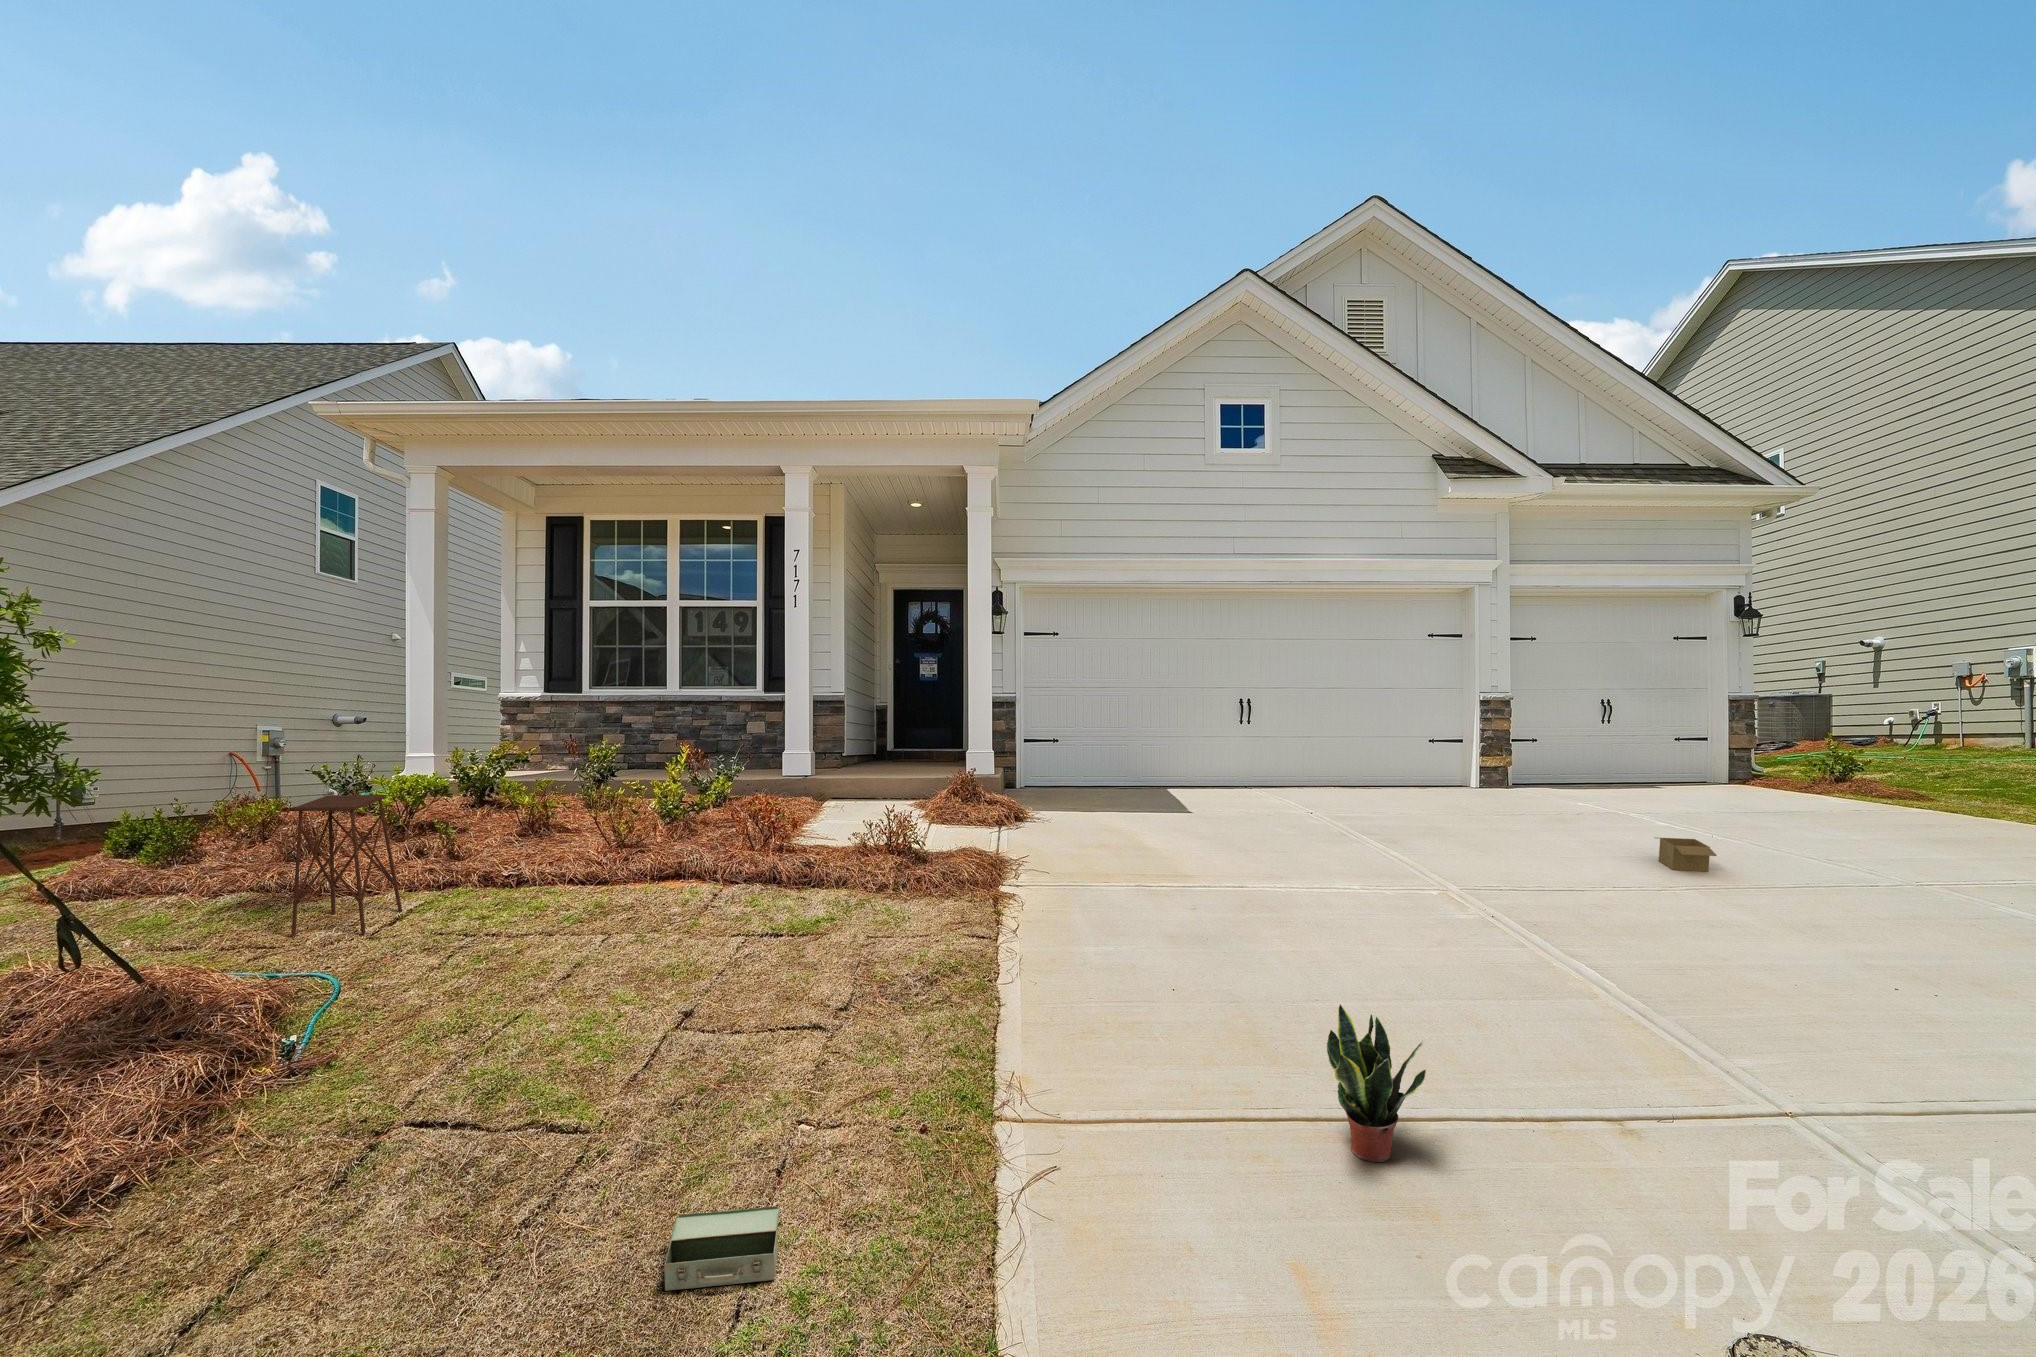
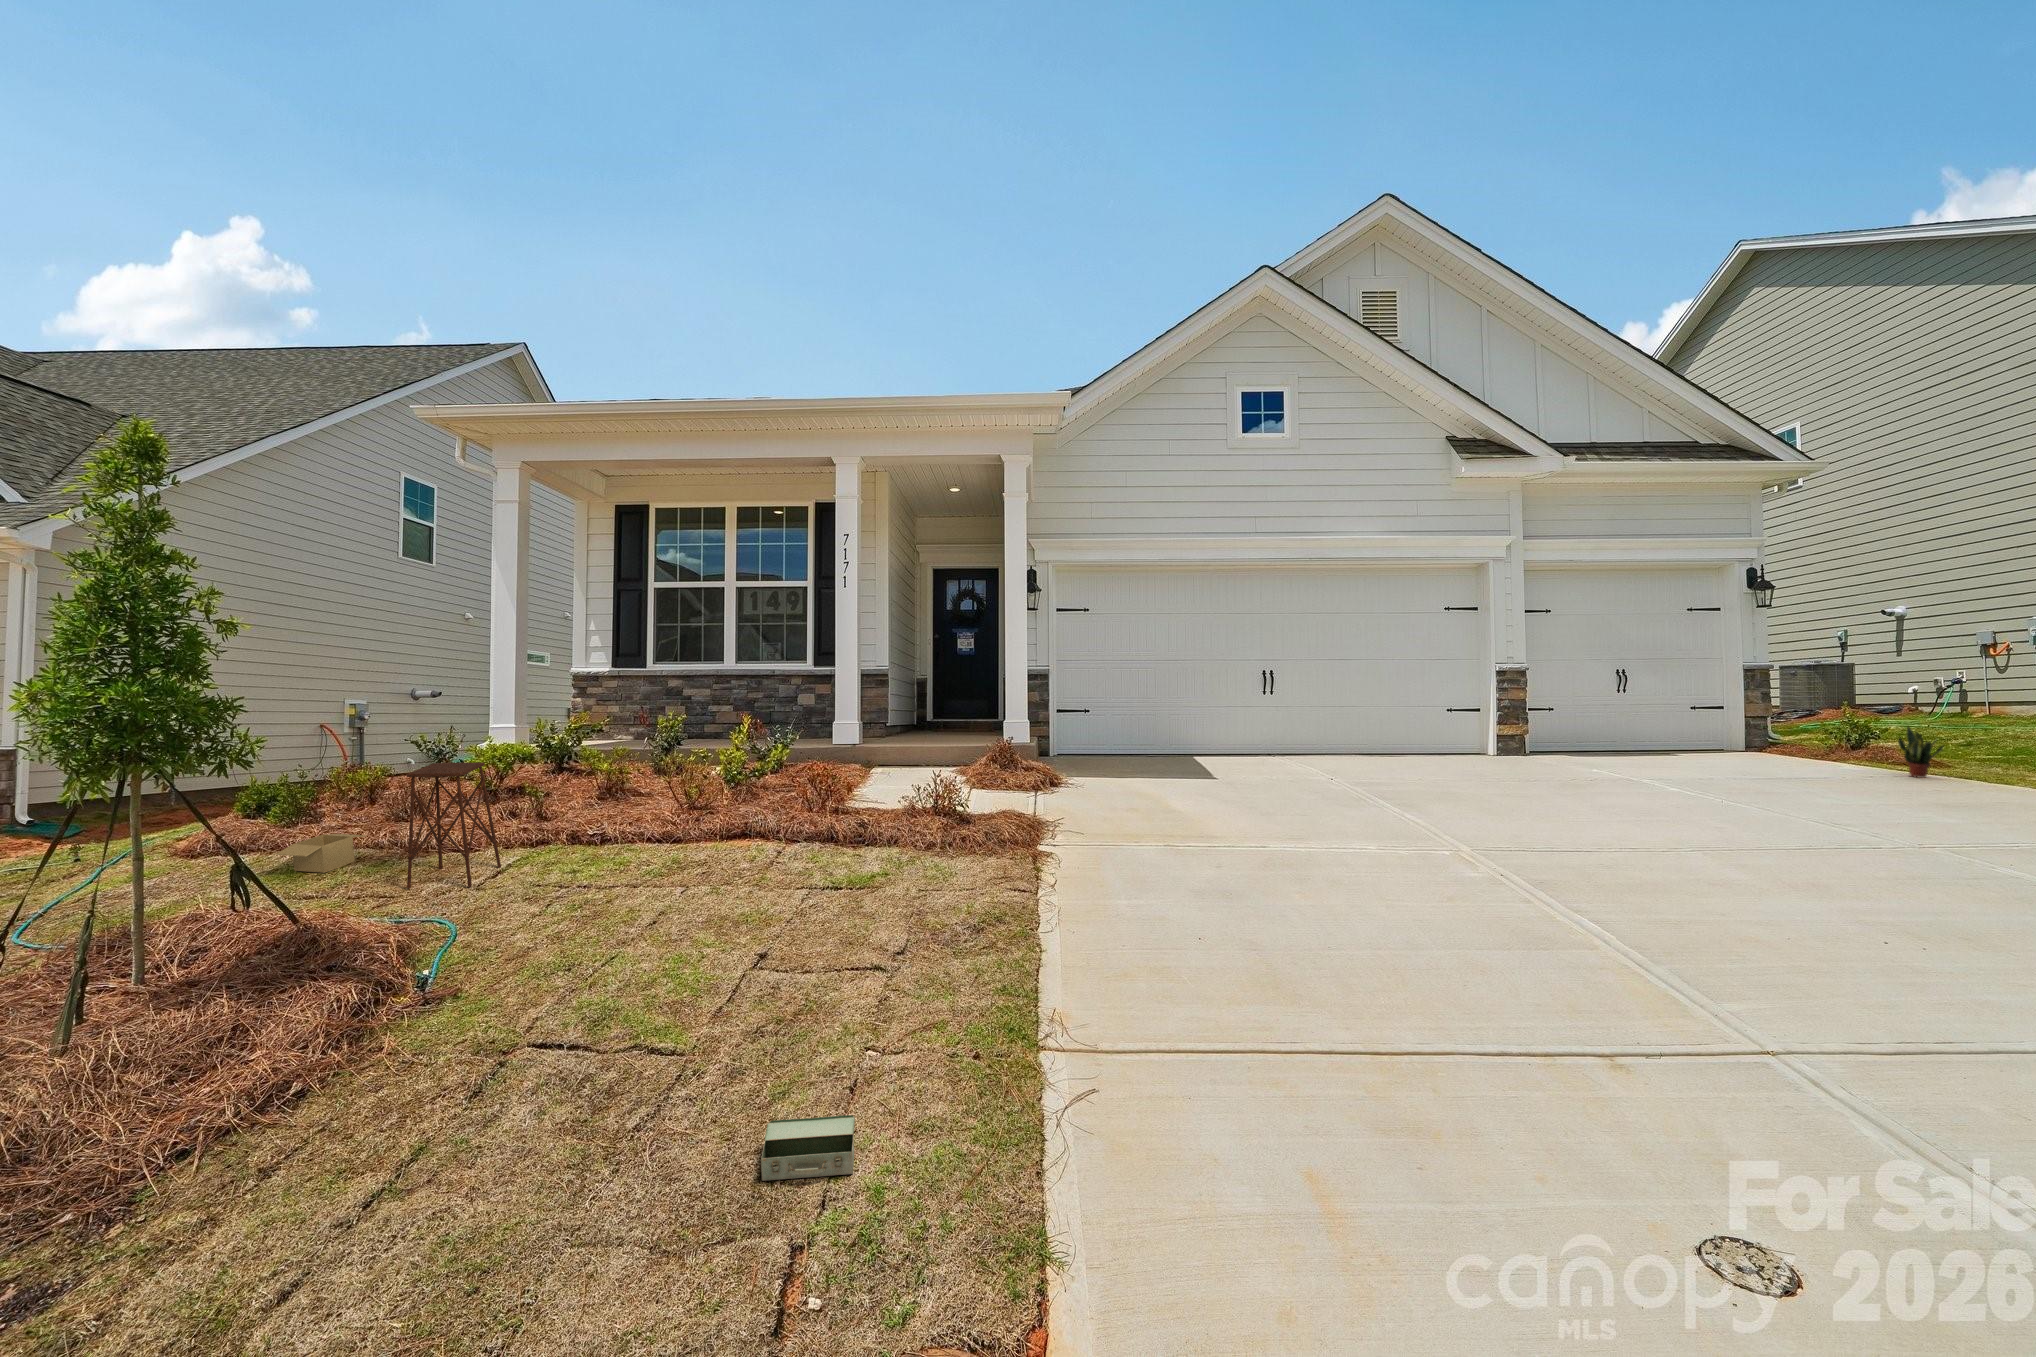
cardboard box: present [1655,837,1717,871] -> present [277,834,366,873]
potted plant: present [1327,1004,1426,1162] -> present [1898,727,1943,778]

